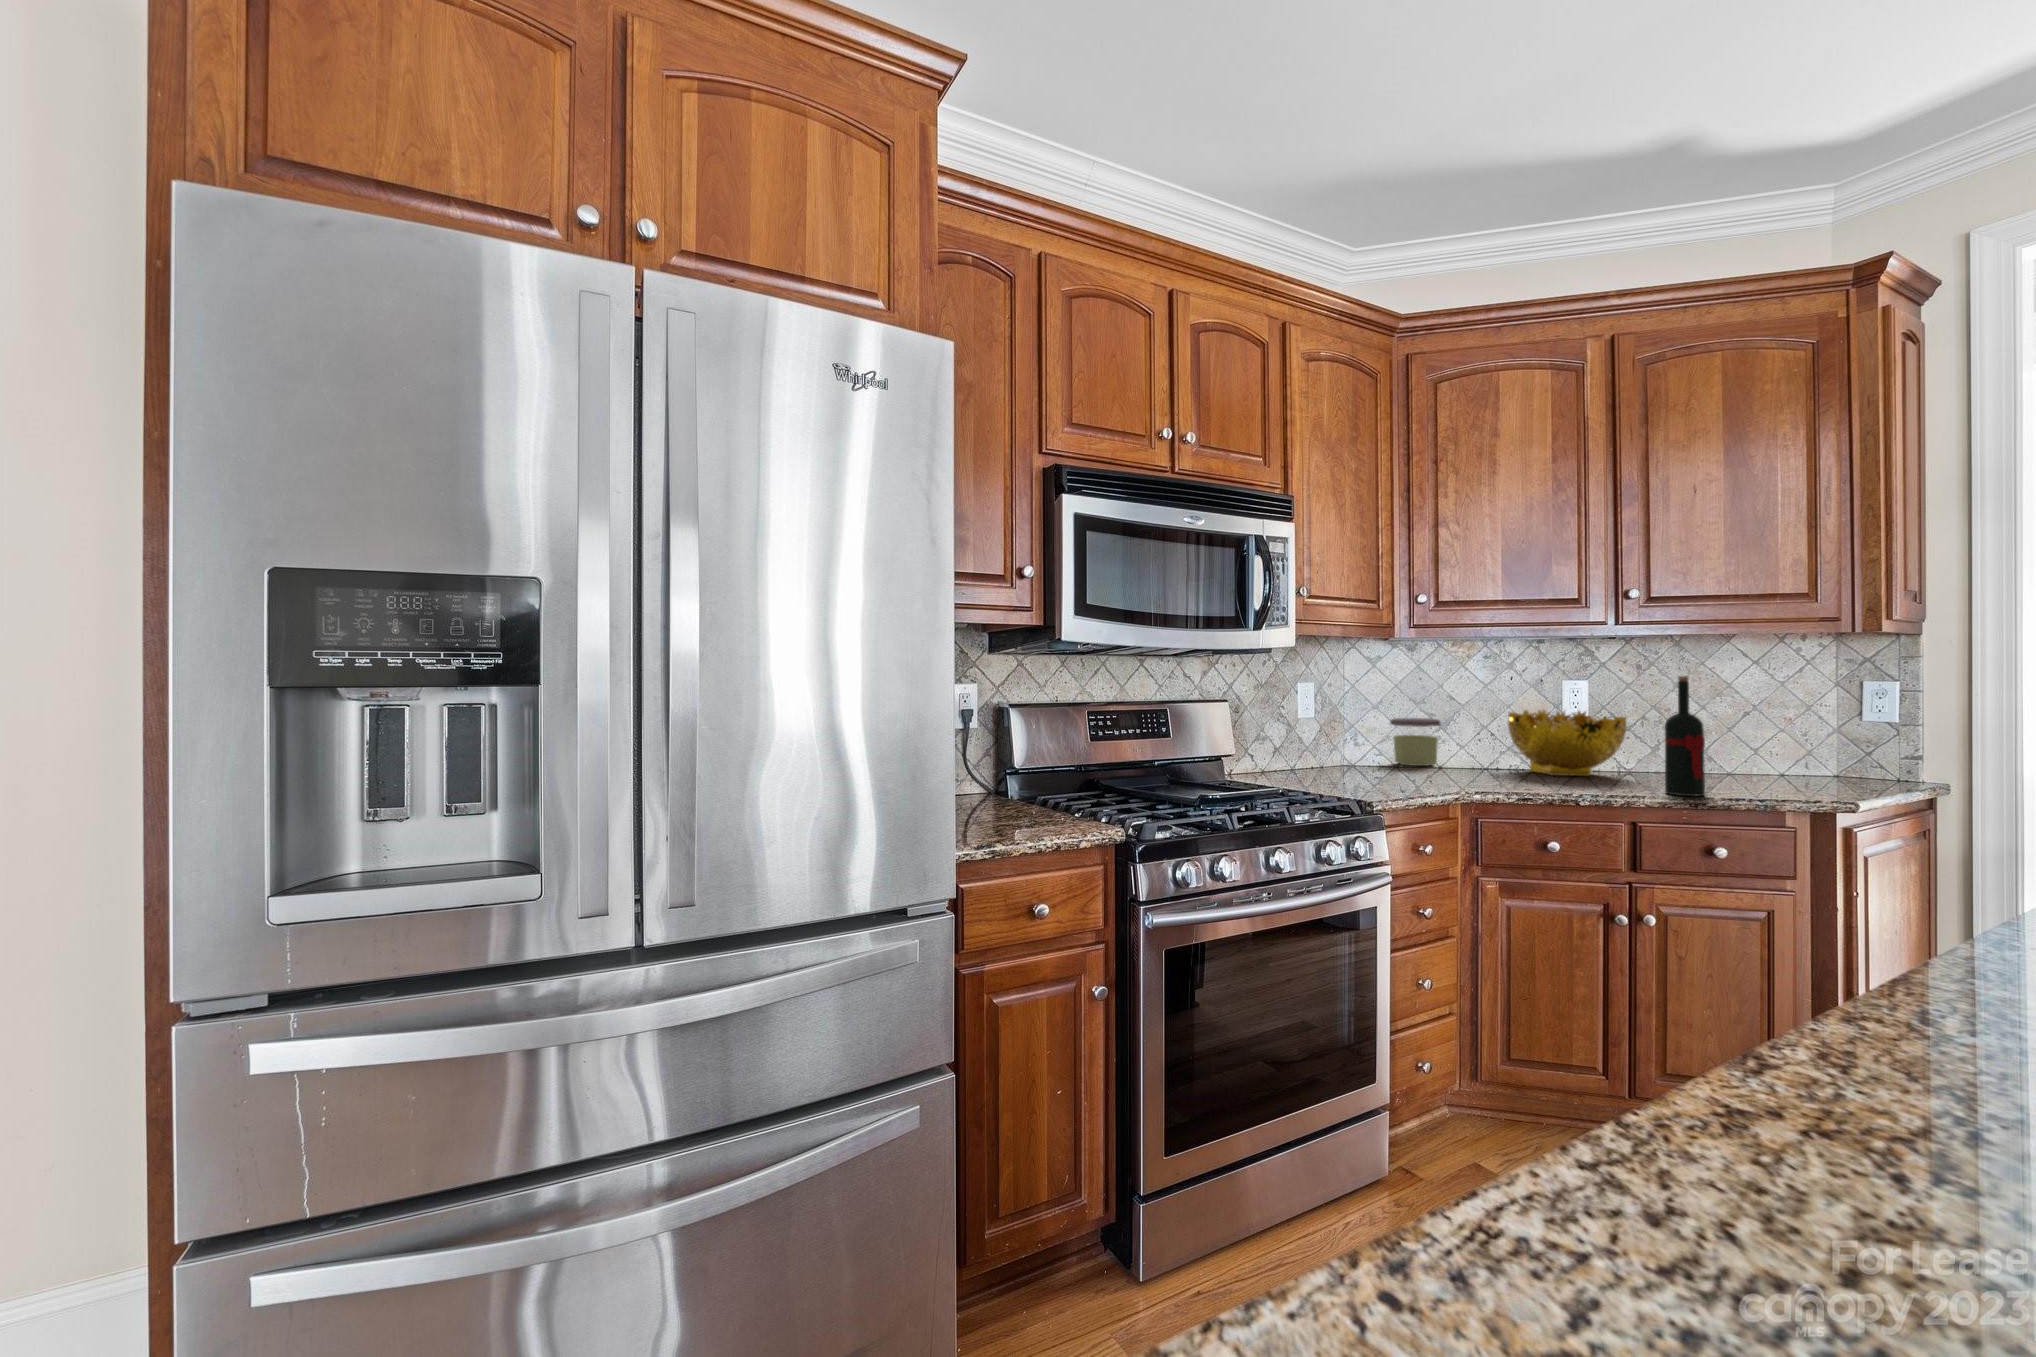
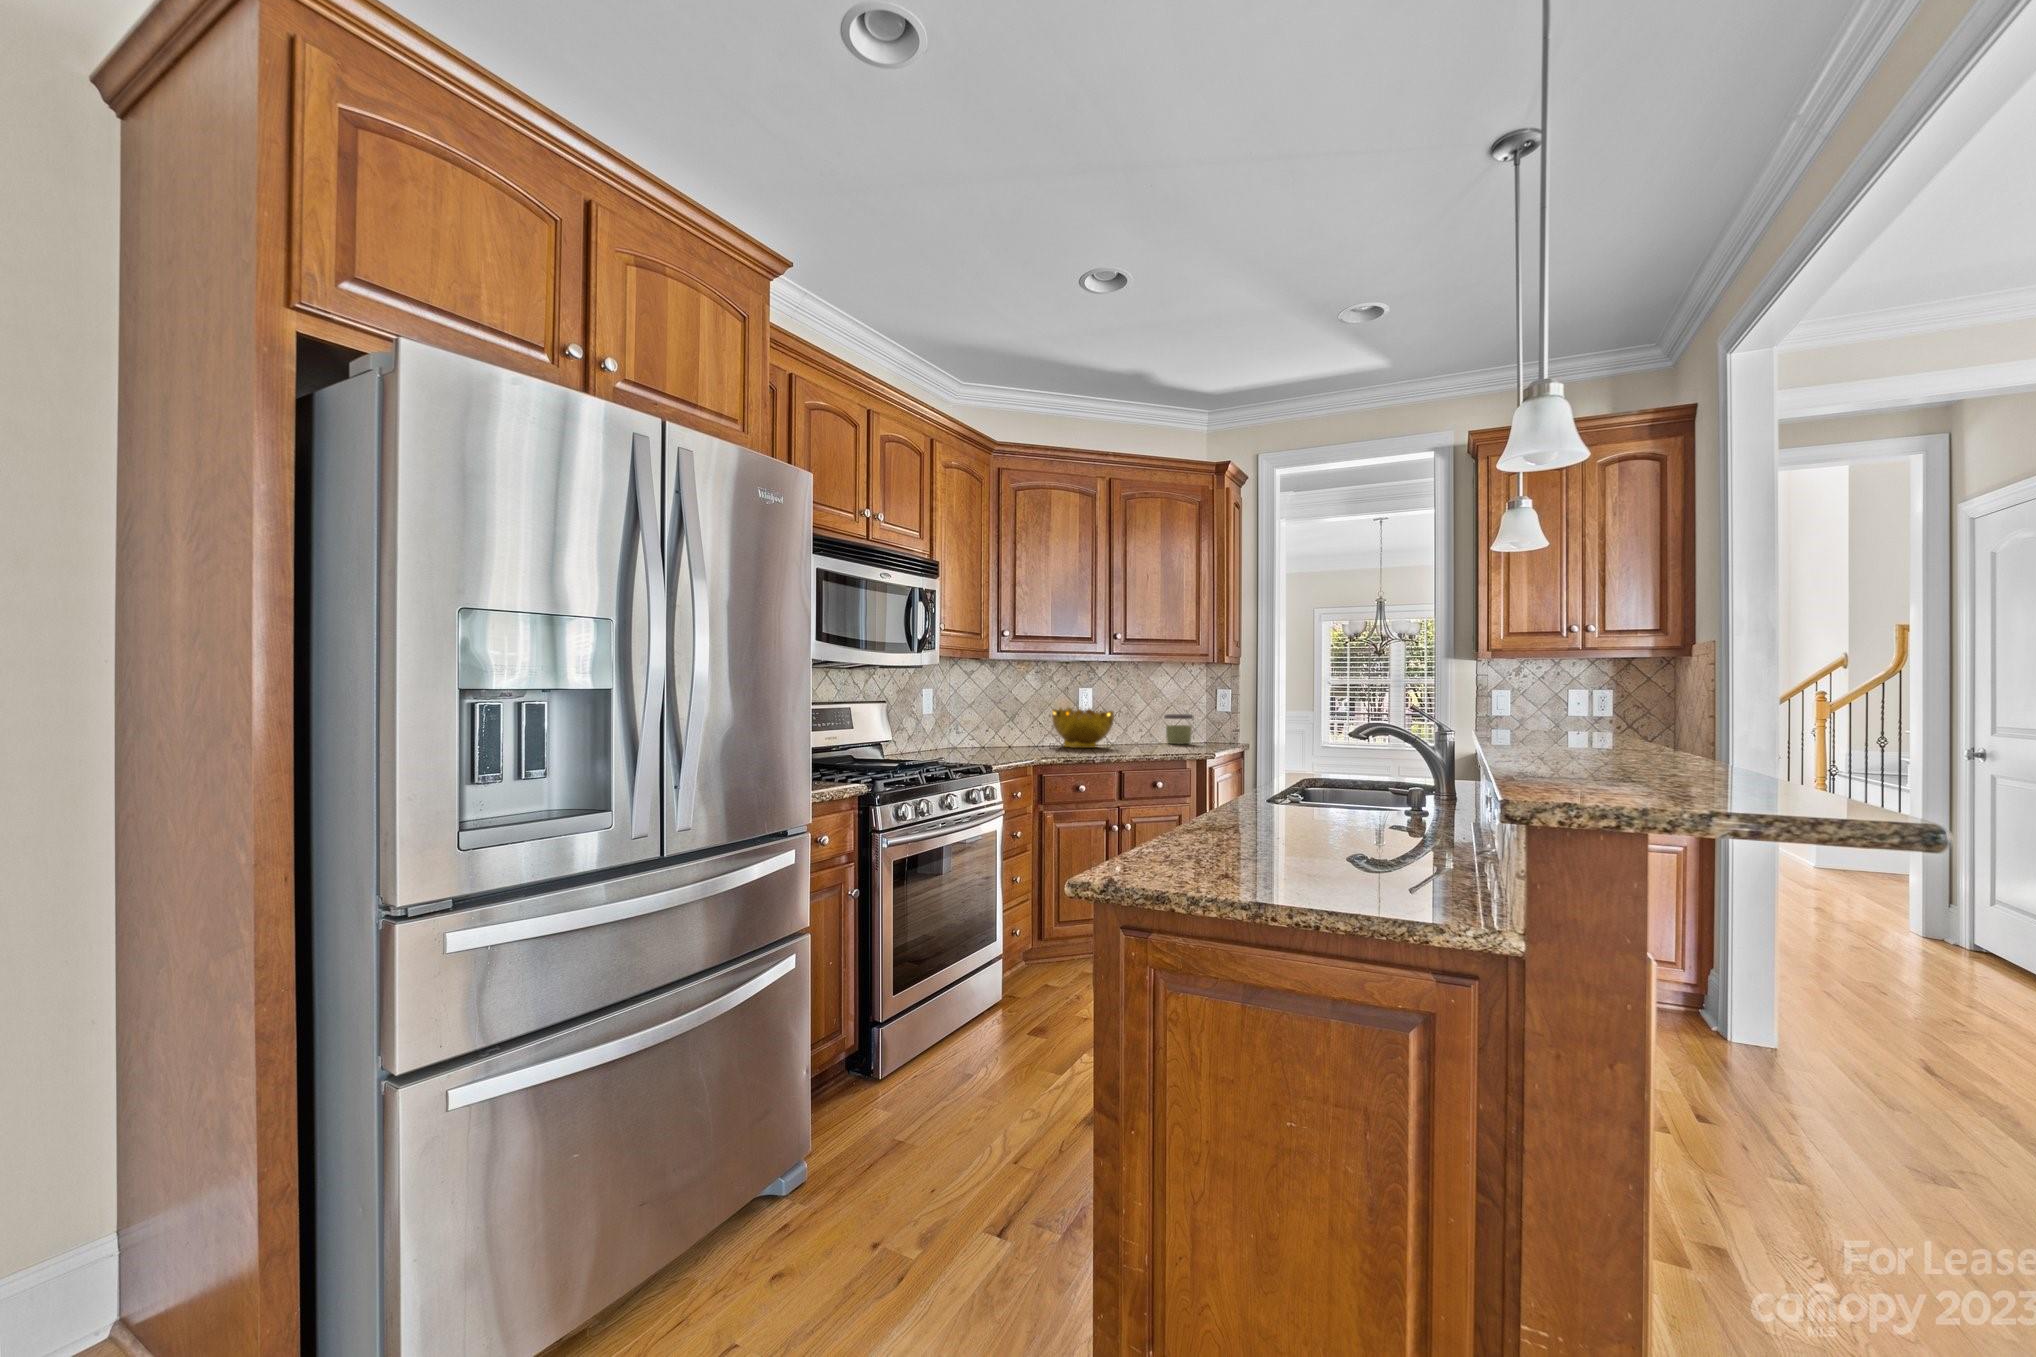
wine bottle: present [1665,676,1705,796] -> none [1135,686,1153,754]
jar: present [1390,718,1441,766] -> present [1164,714,1193,744]

